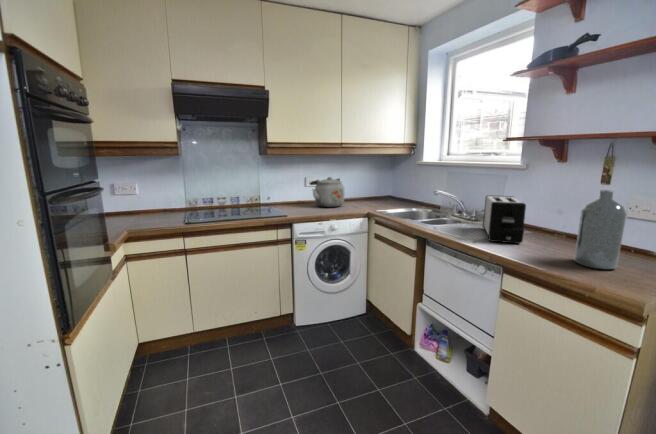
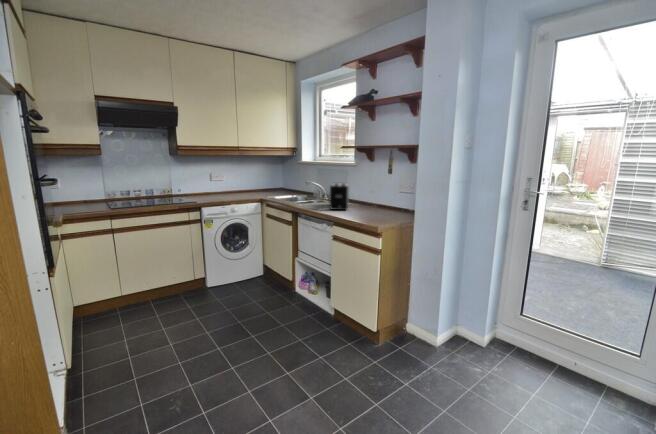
kettle: present [310,177,344,207] -> none [215,173,244,196]
bottle: present [574,190,626,269] -> none [366,176,384,218]

